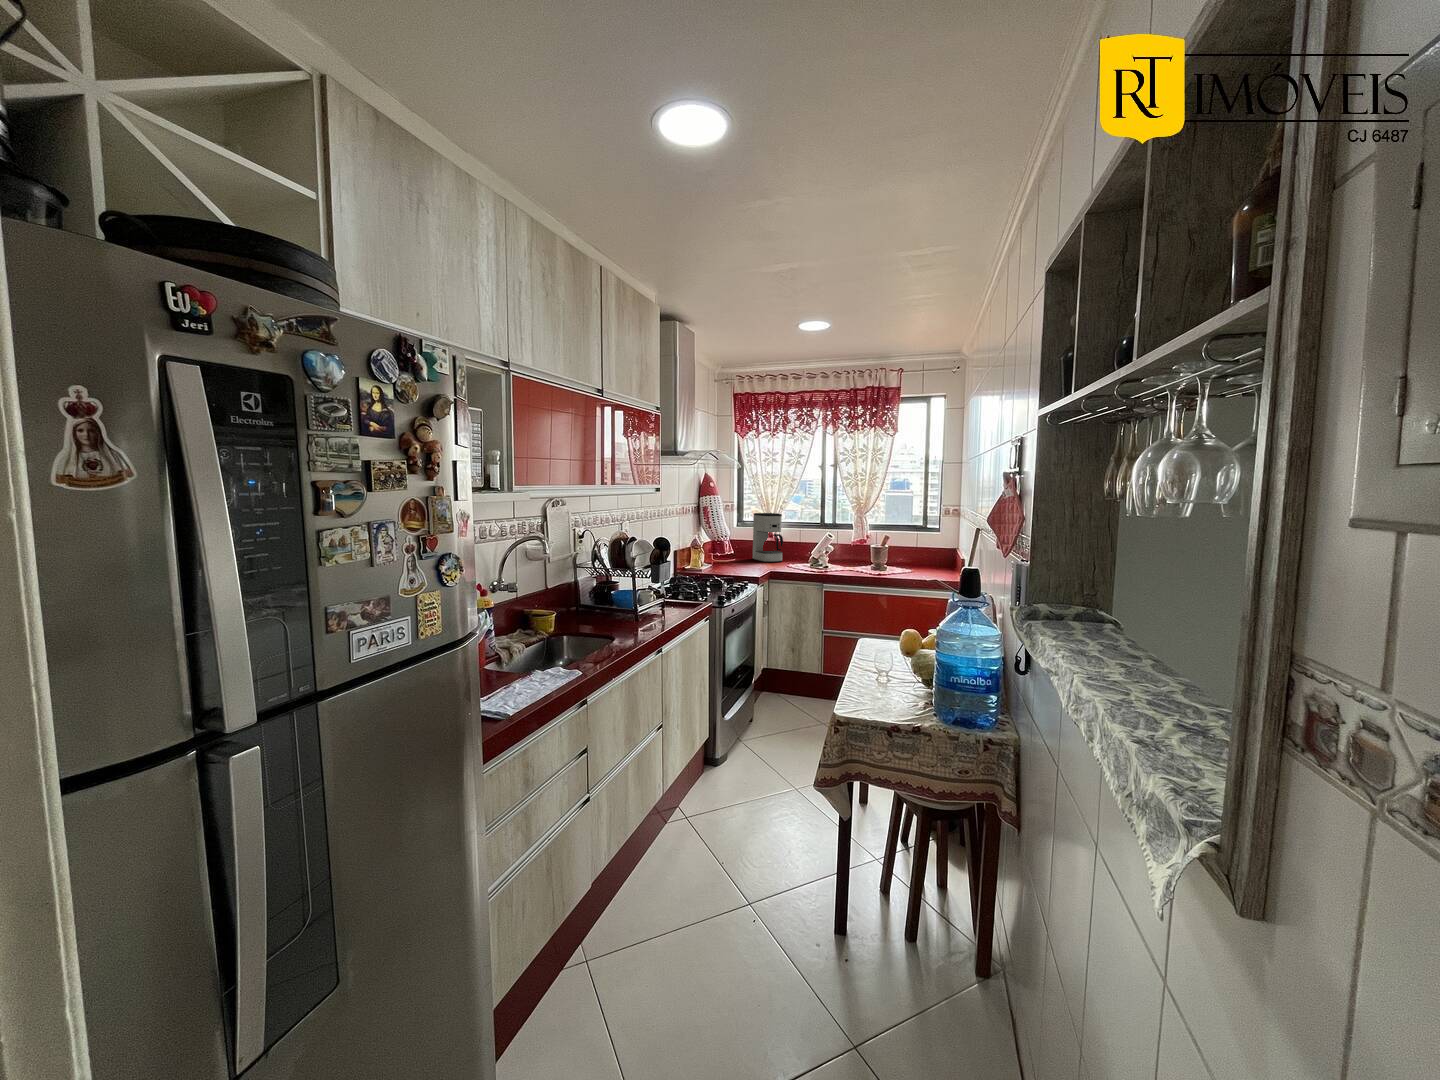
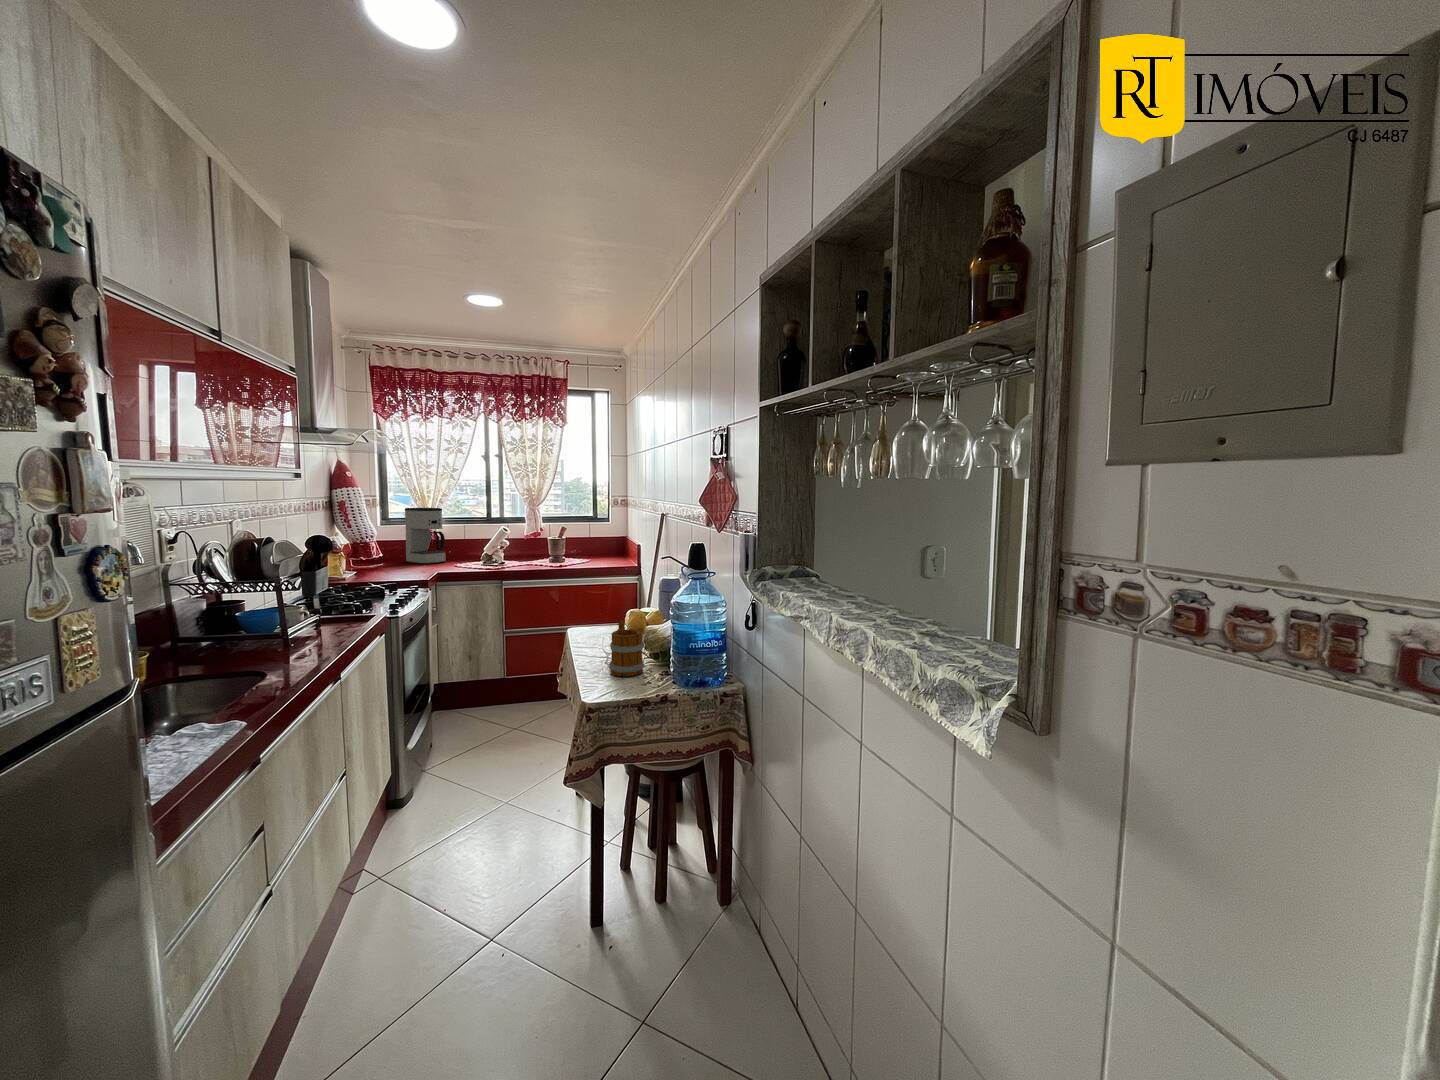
mug: none [871,639,907,698] -> present [609,620,644,677]

